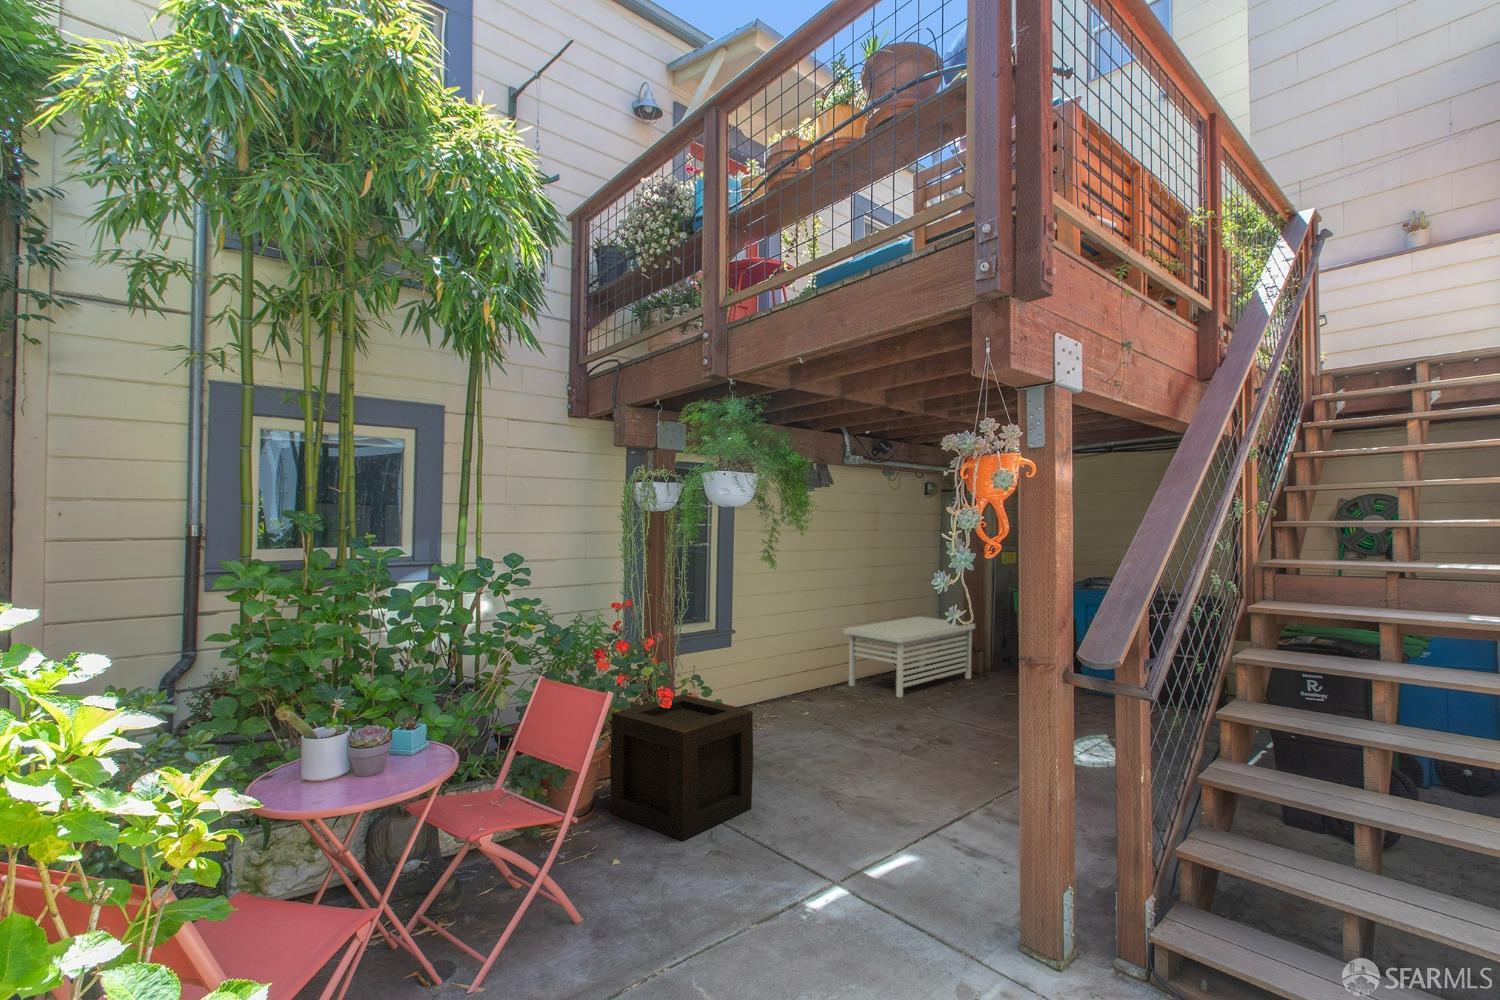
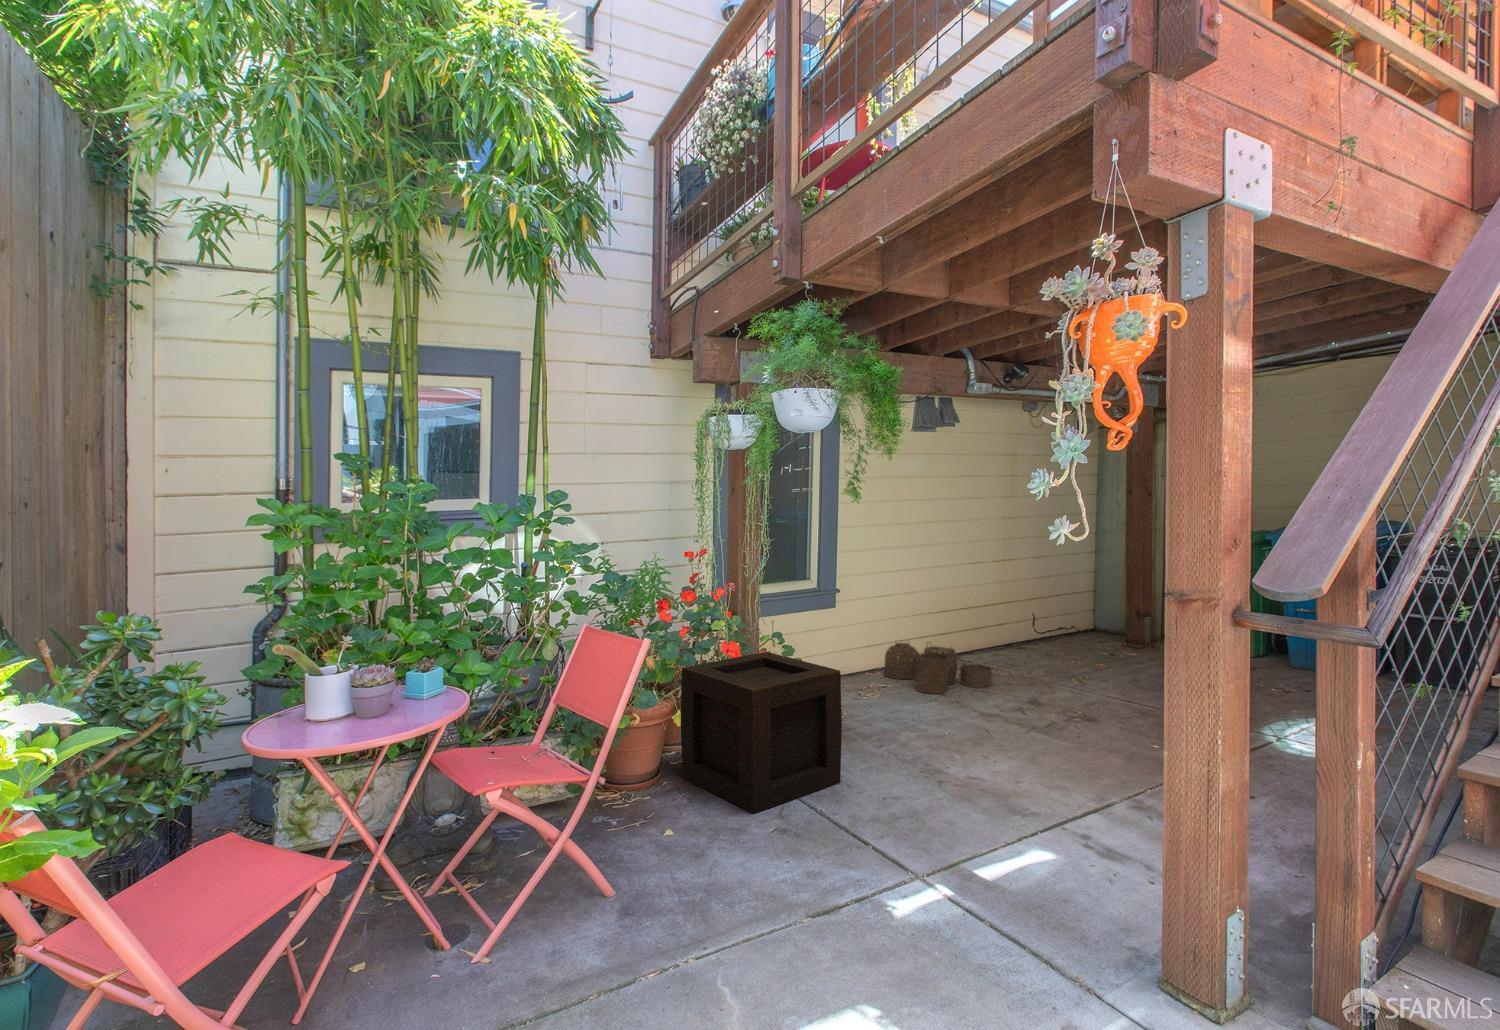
storage bench: present [843,617,975,697] -> none [971,581,1132,670]
woven basket: none [770,675,865,723] -> present [884,642,992,693]

